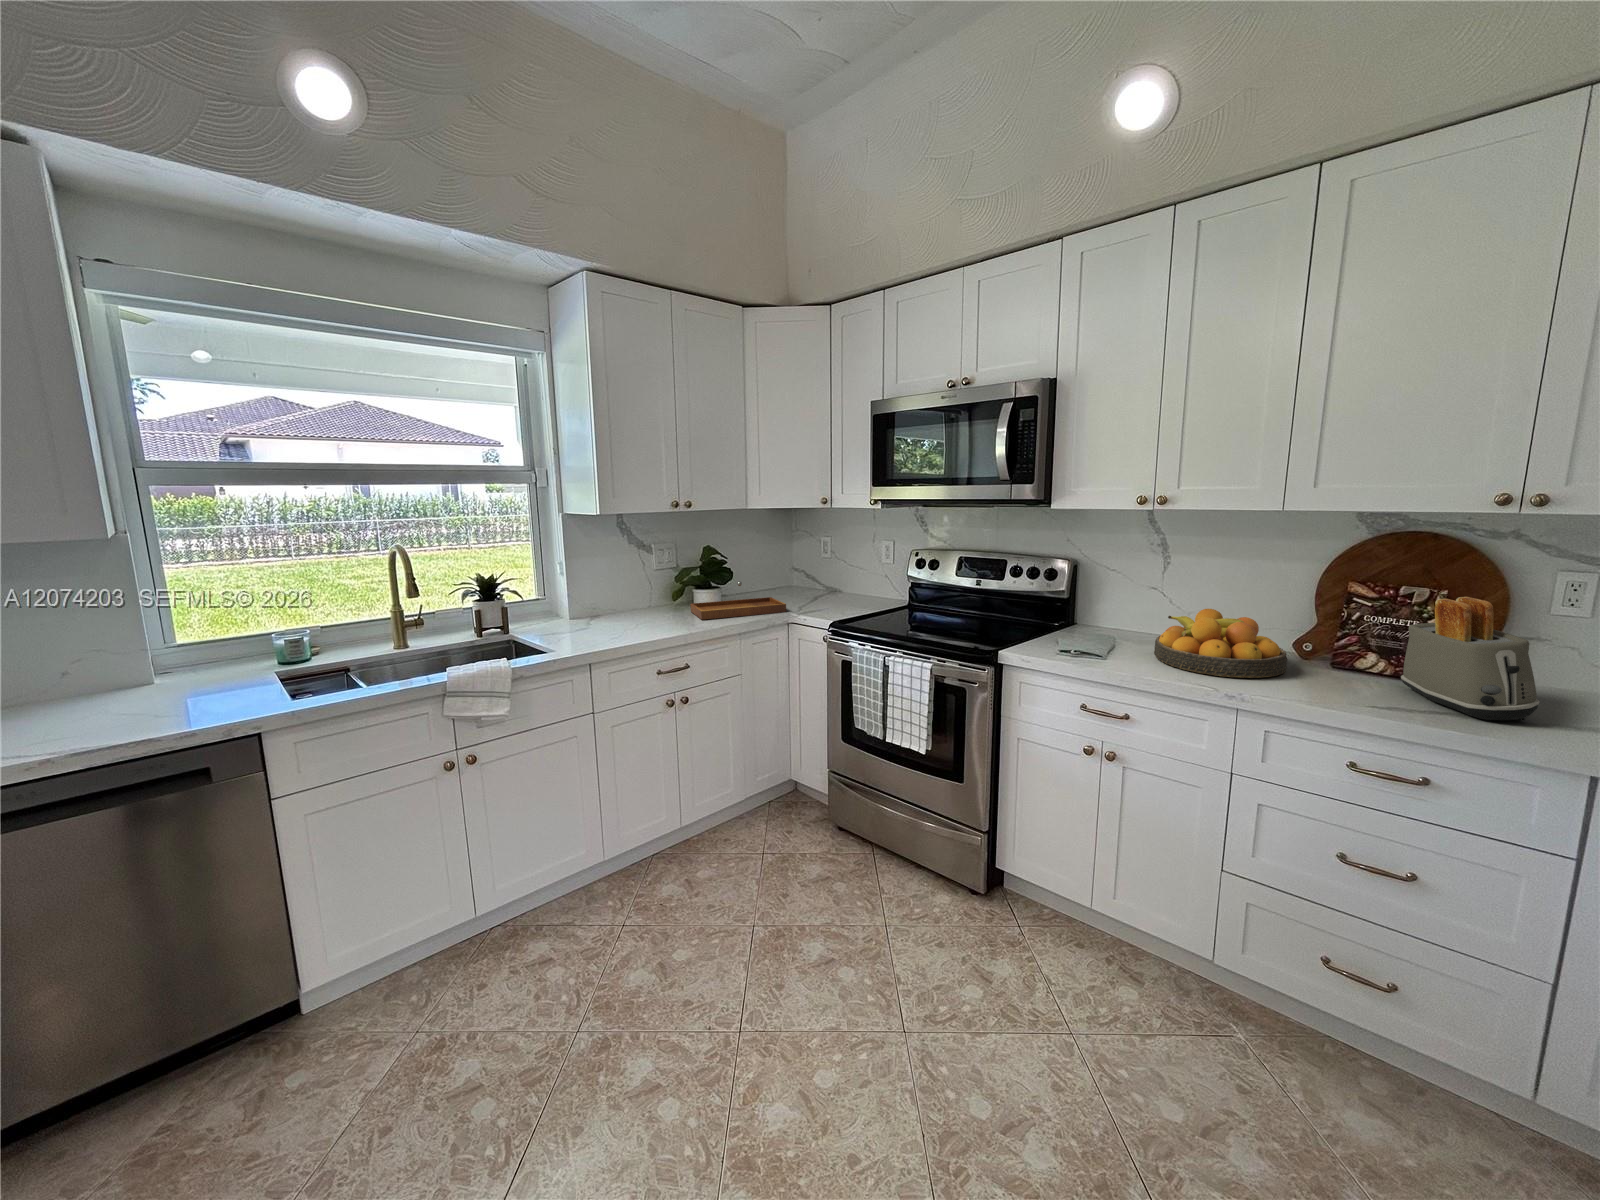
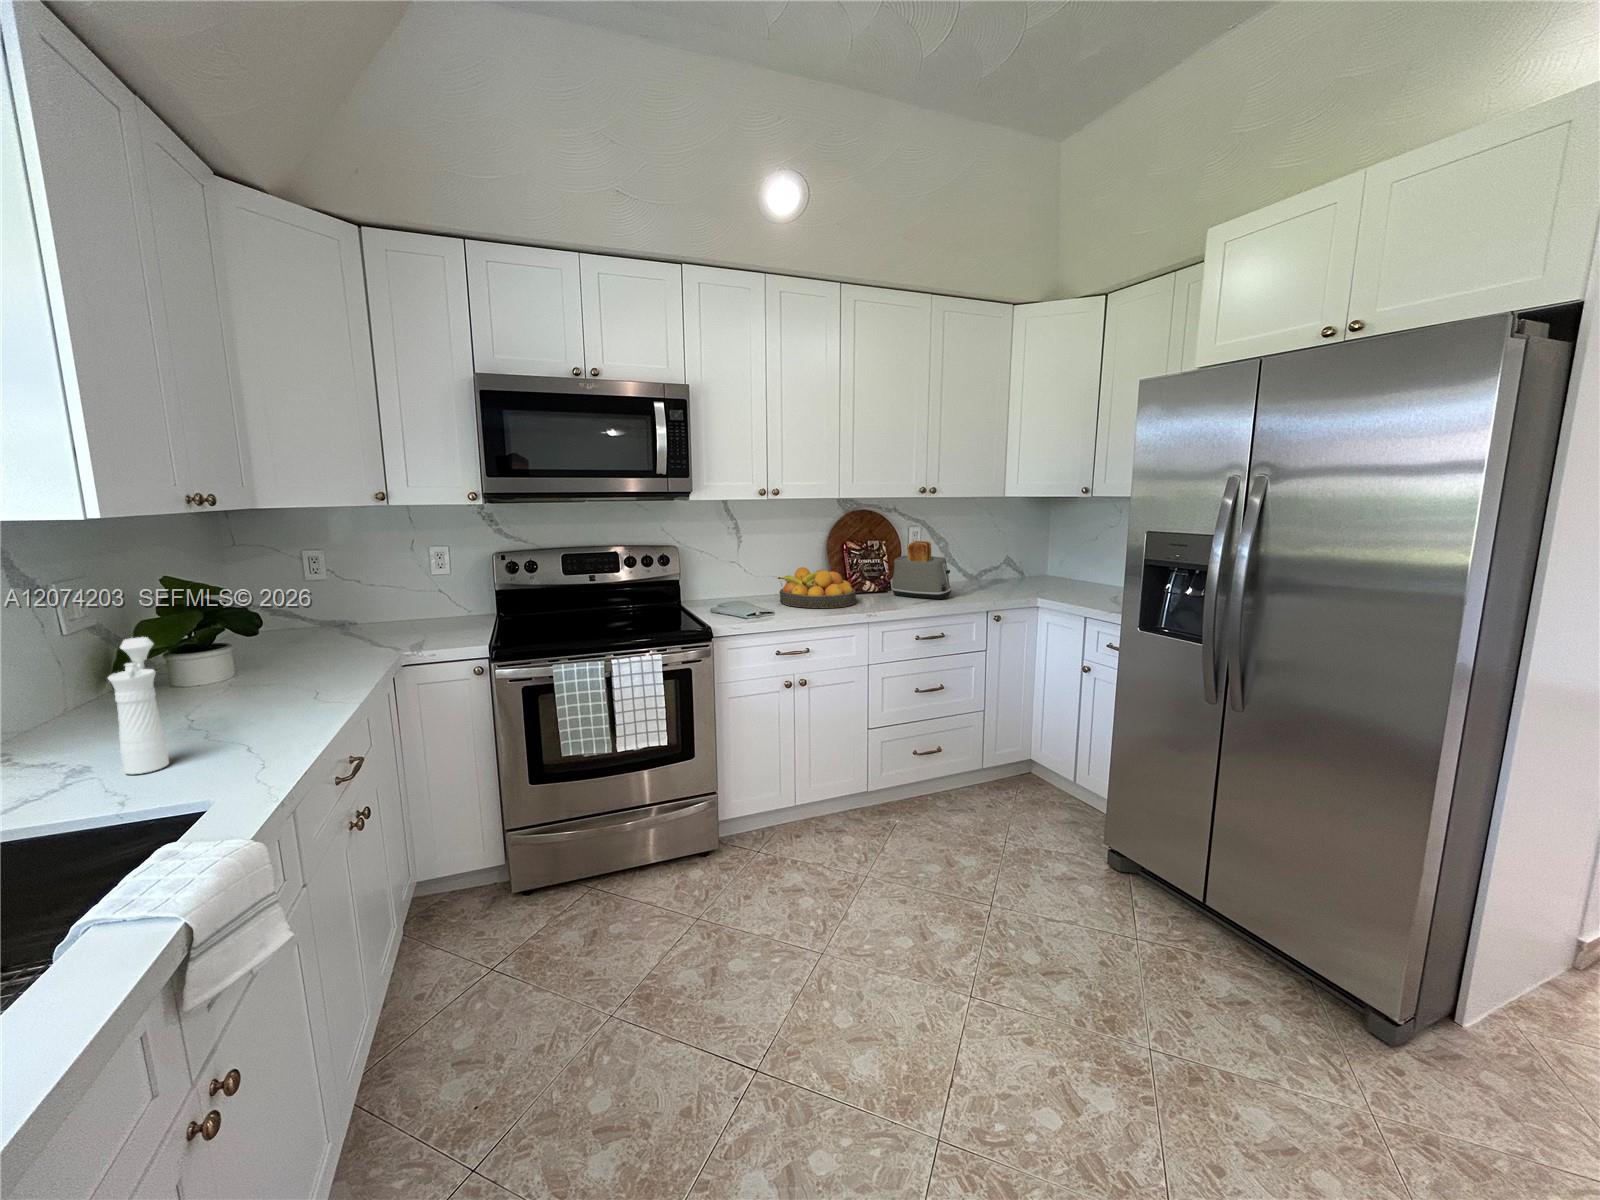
pepper mill: none [570,578,606,639] -> present [108,637,169,774]
tray: present [690,581,786,620] -> none [215,618,391,686]

